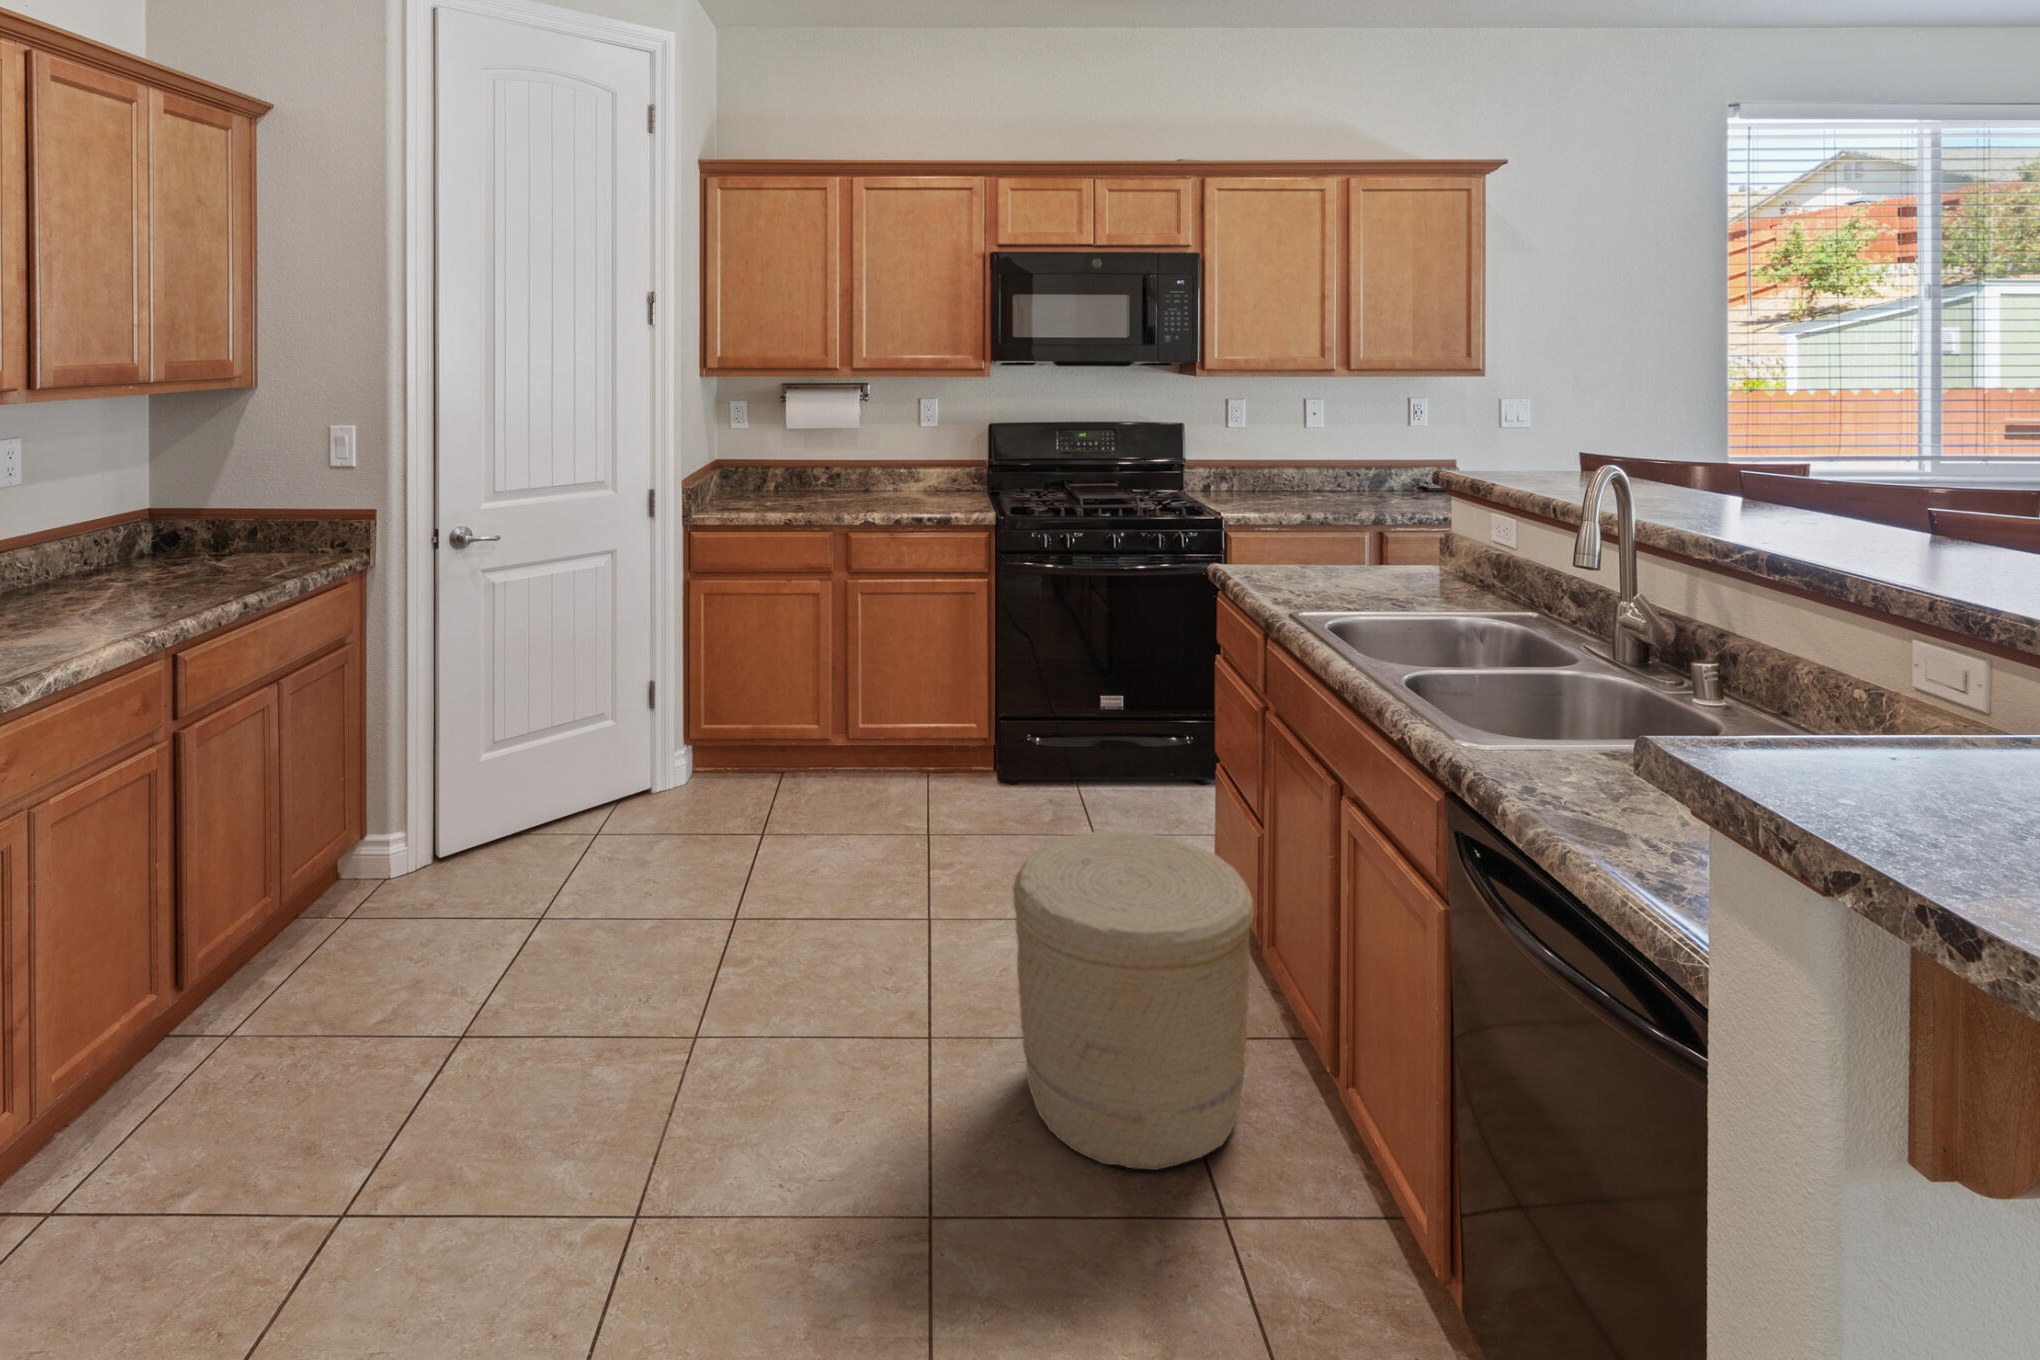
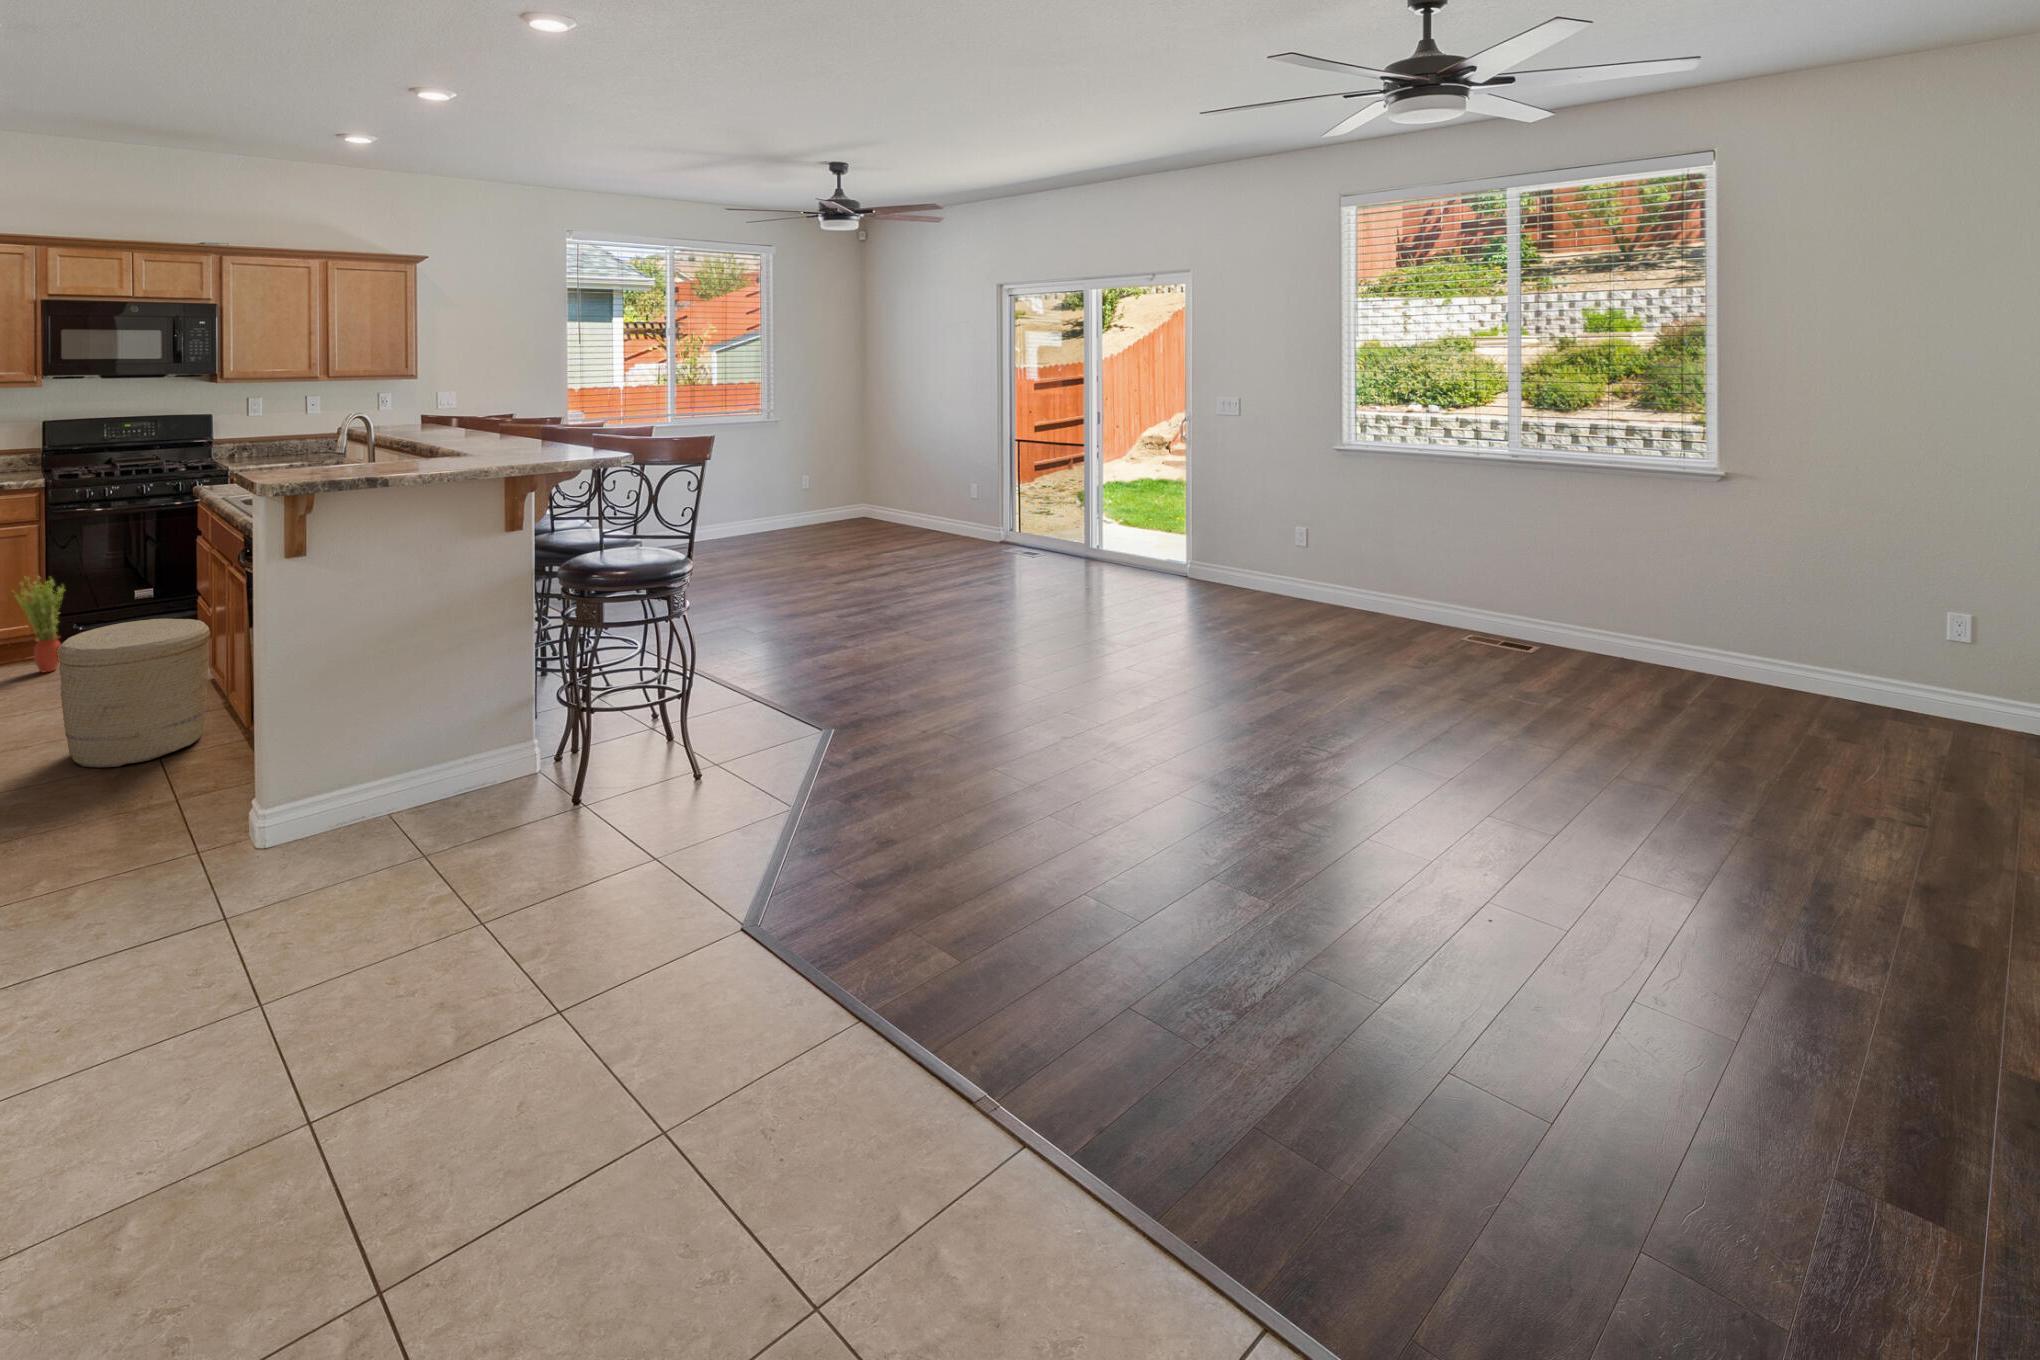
potted plant: none [955,656,1016,804] -> present [14,576,64,672]

